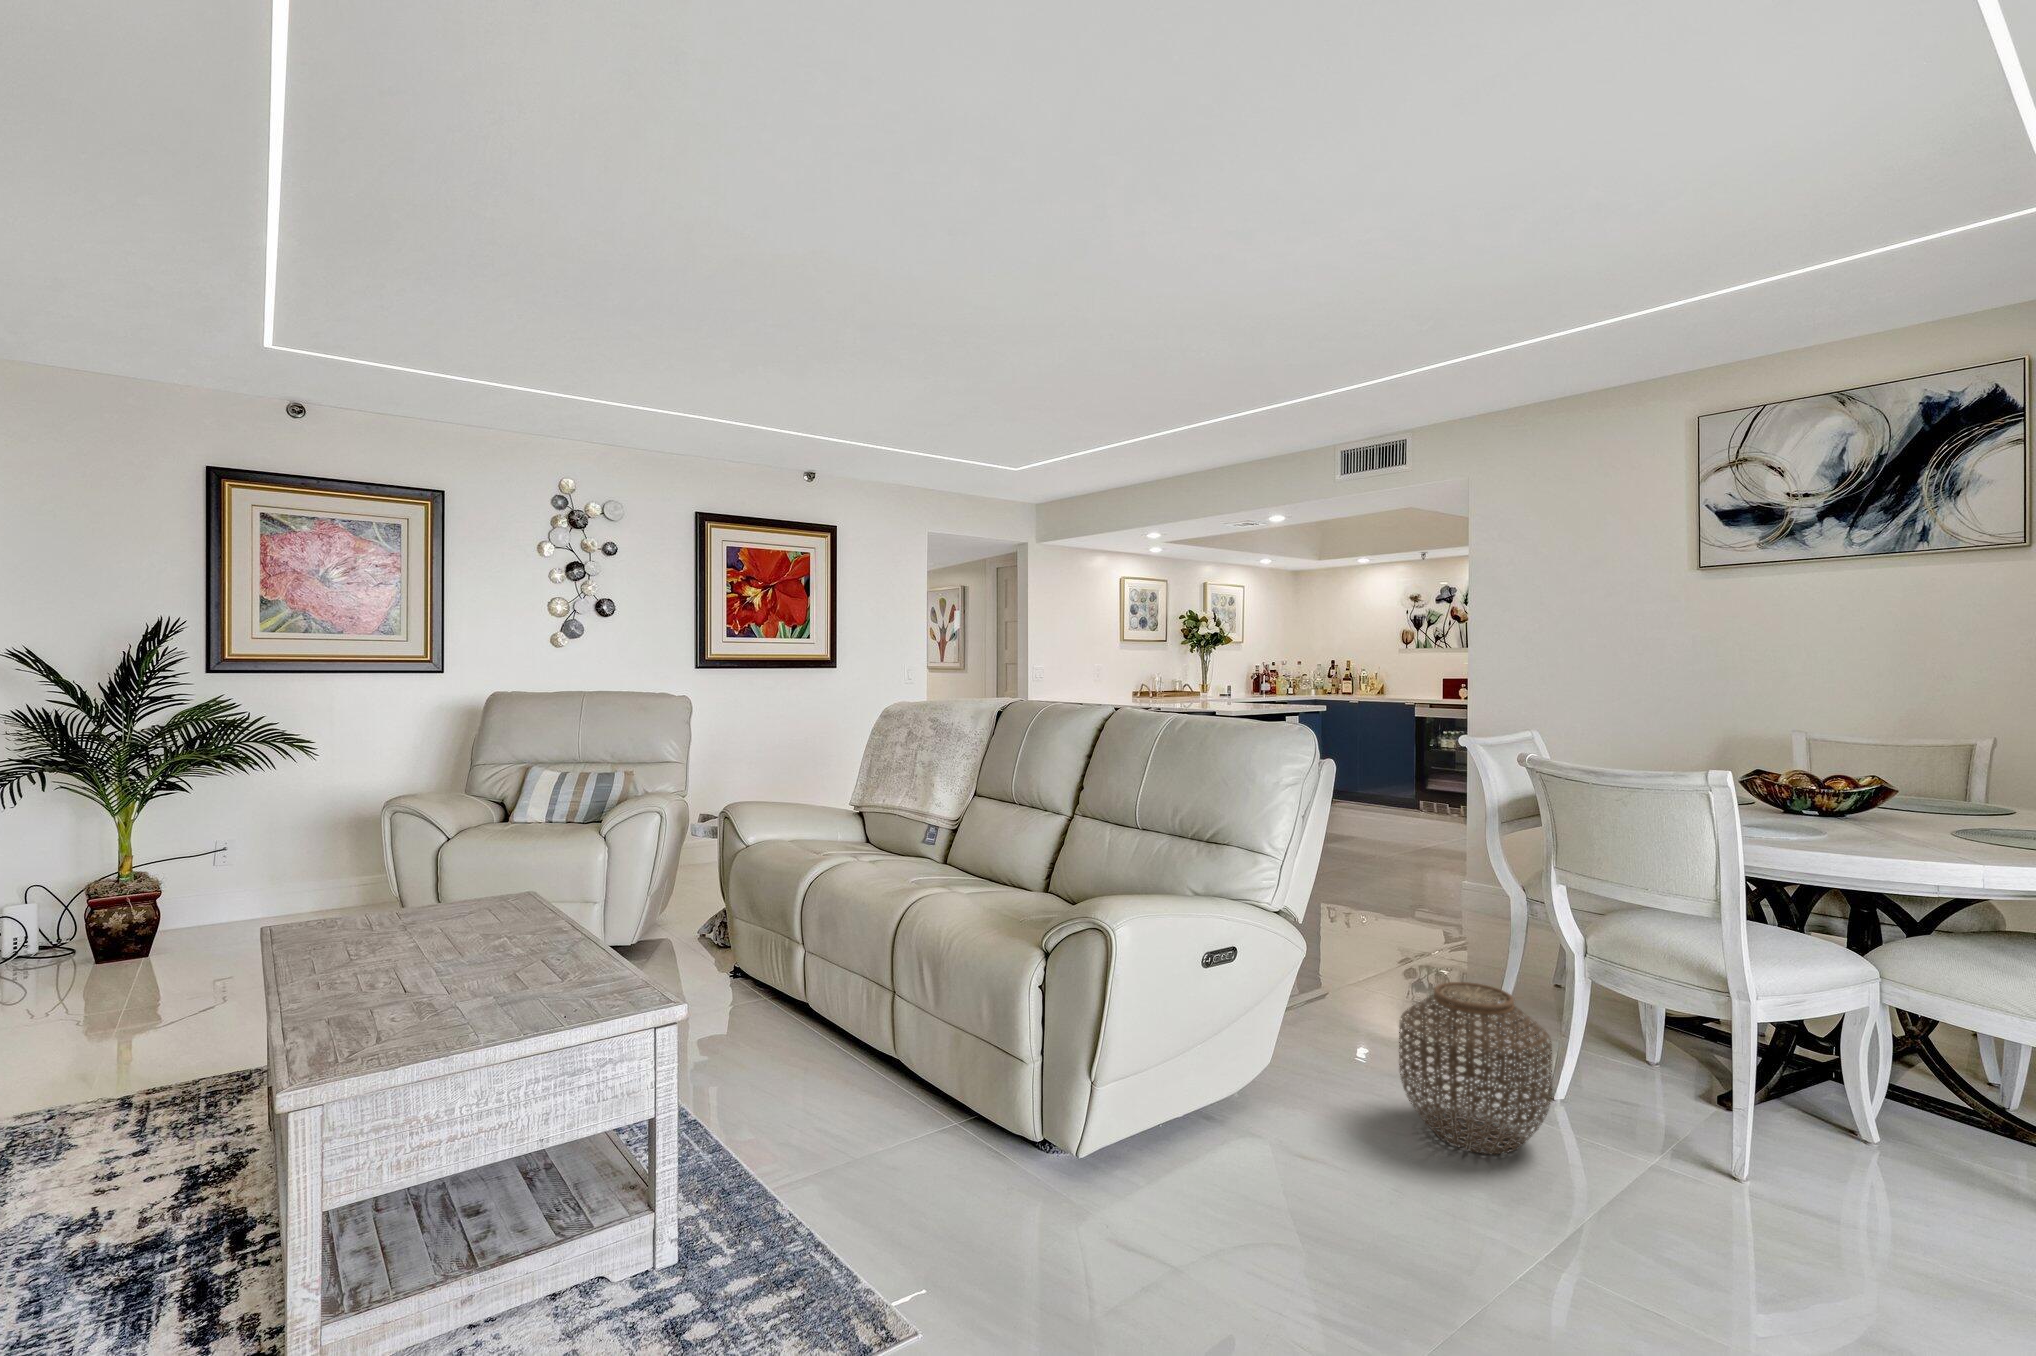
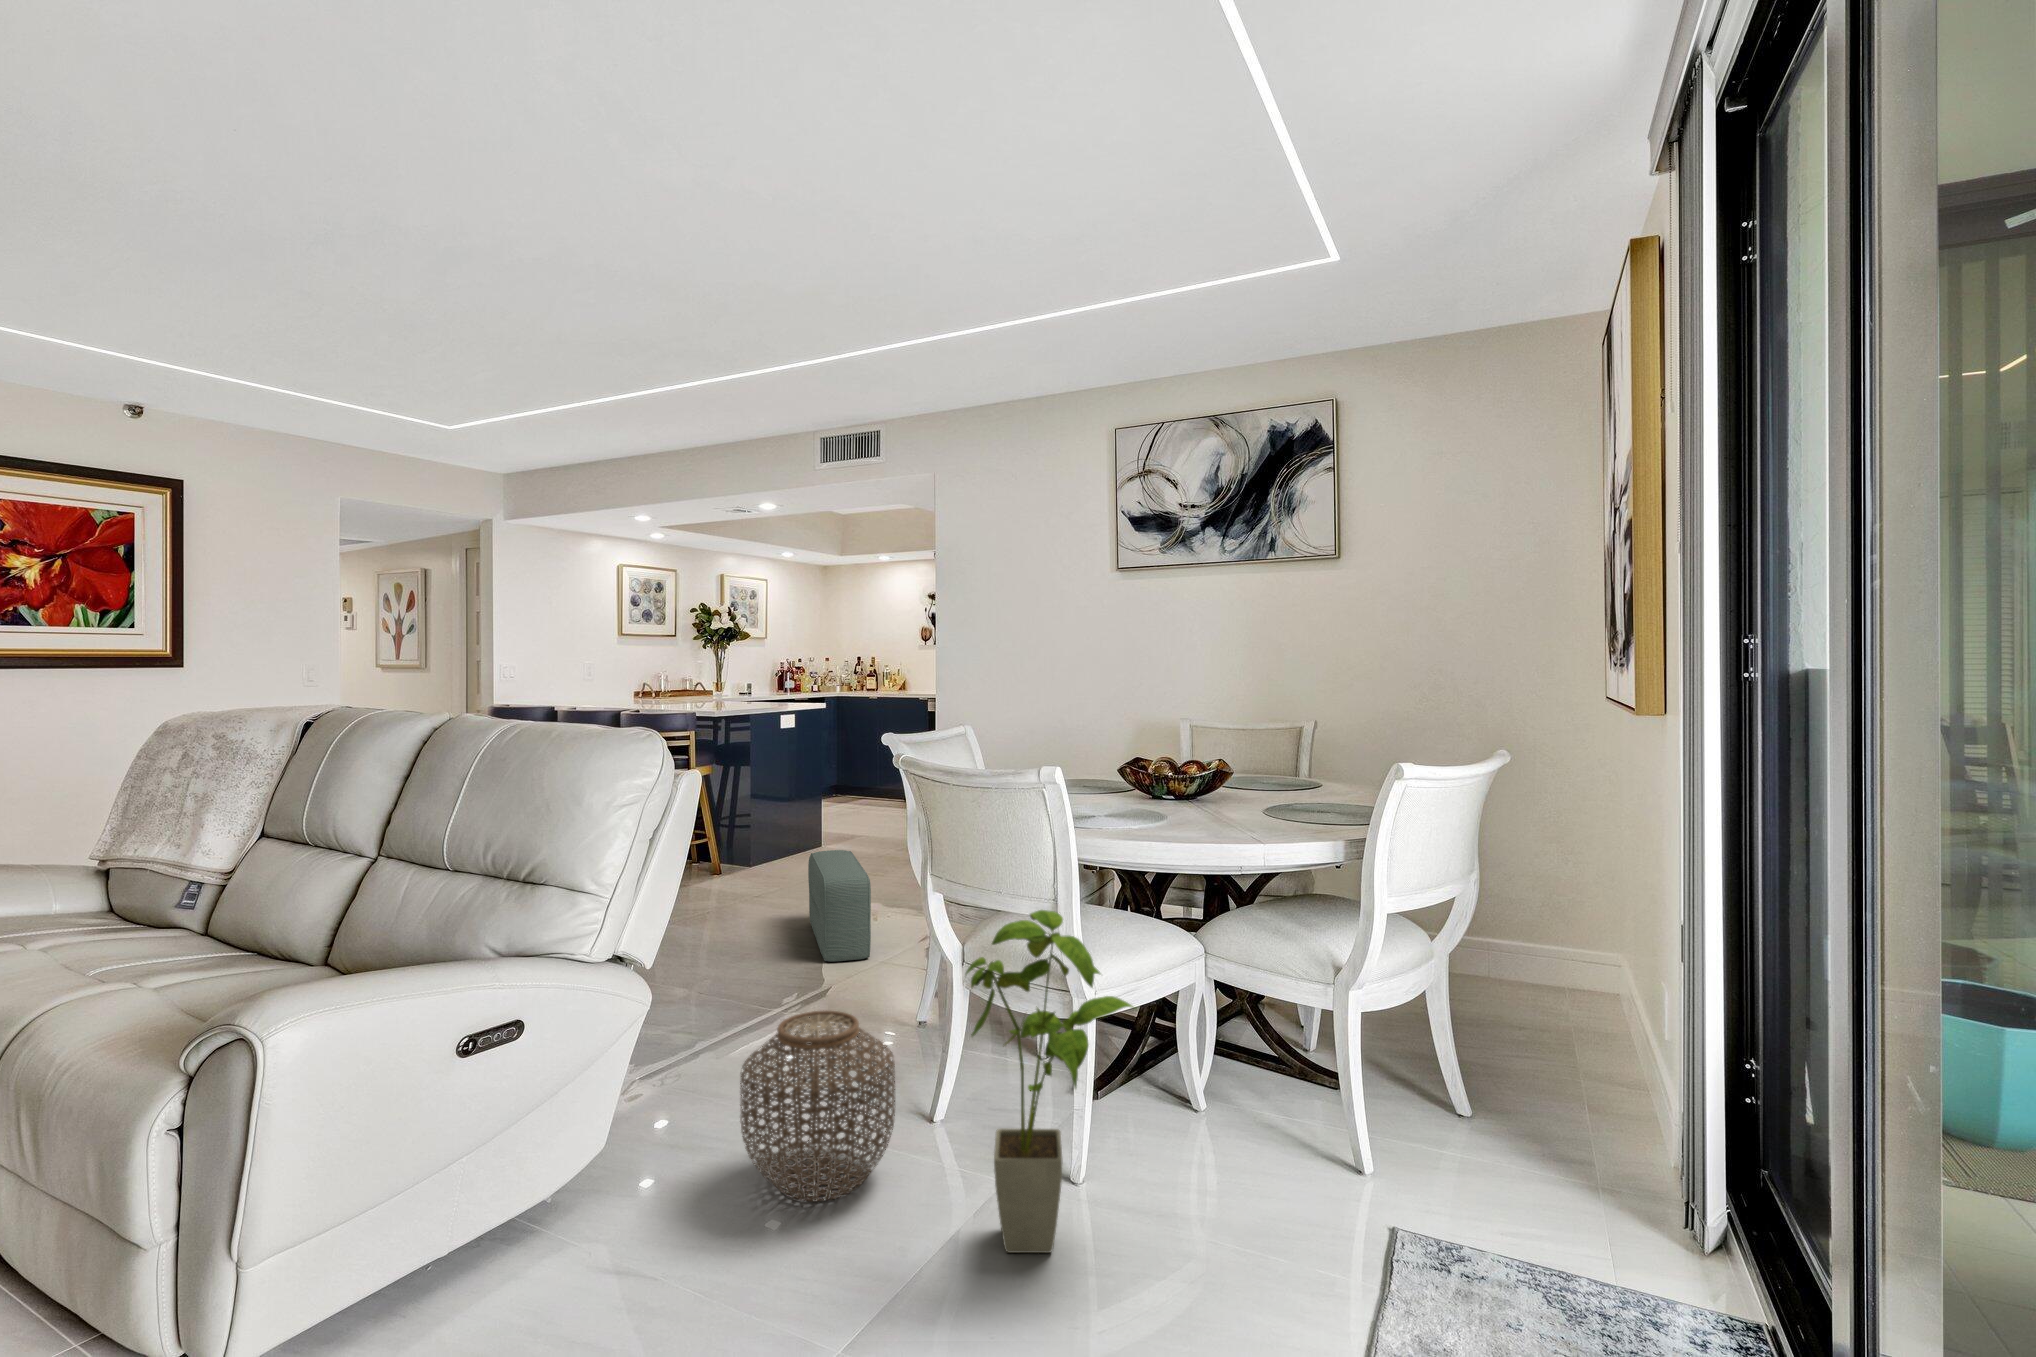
pouf: none [1346,844,1425,948] -> present [808,850,871,962]
house plant: none [1646,908,1857,1247] -> present [966,910,1133,1253]

